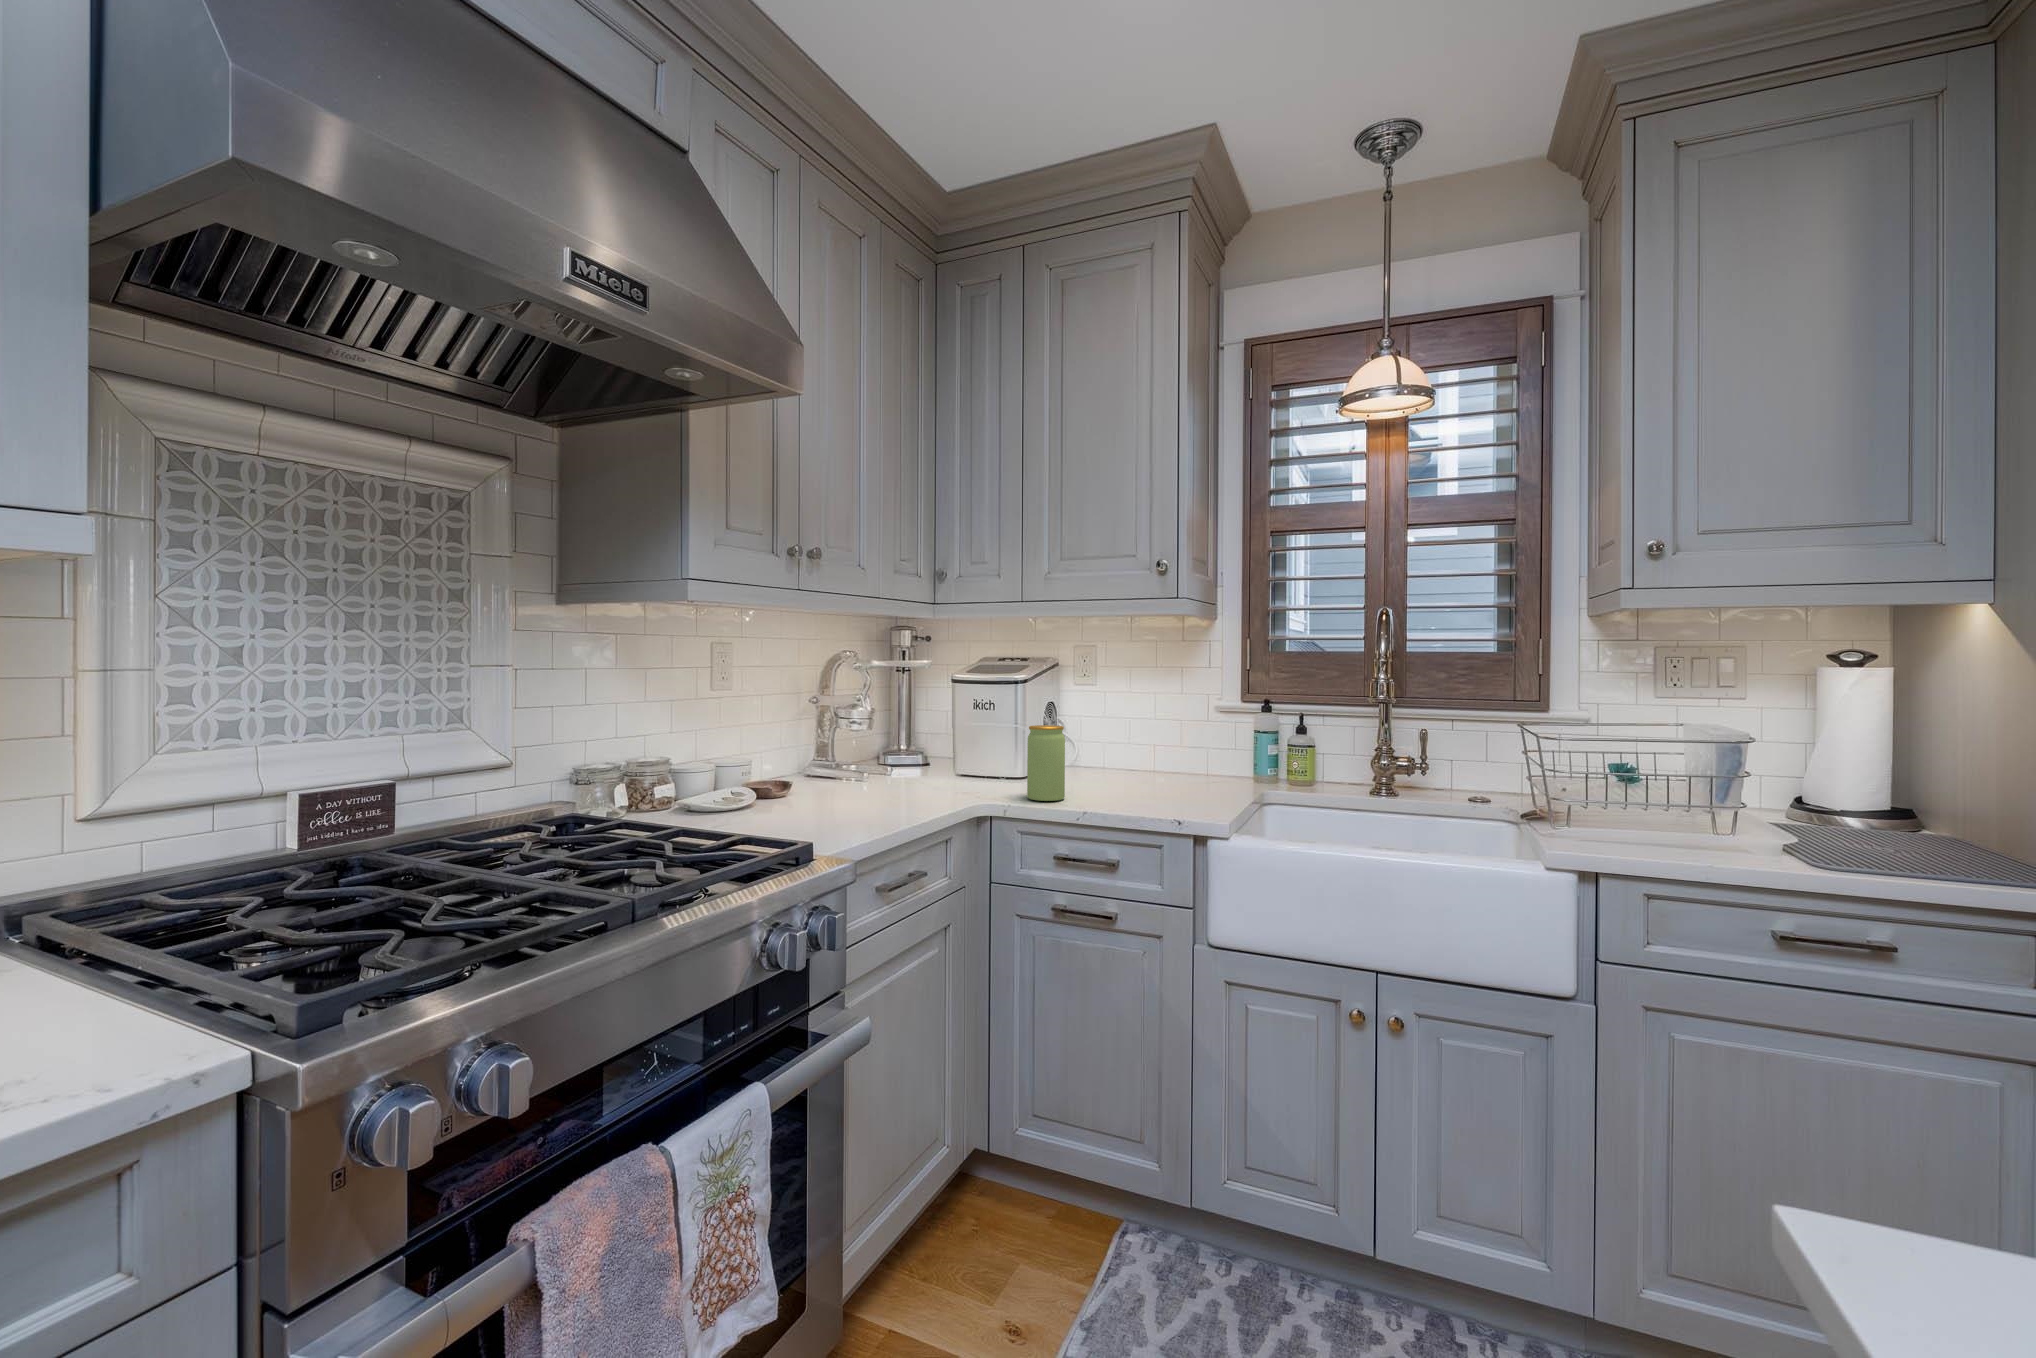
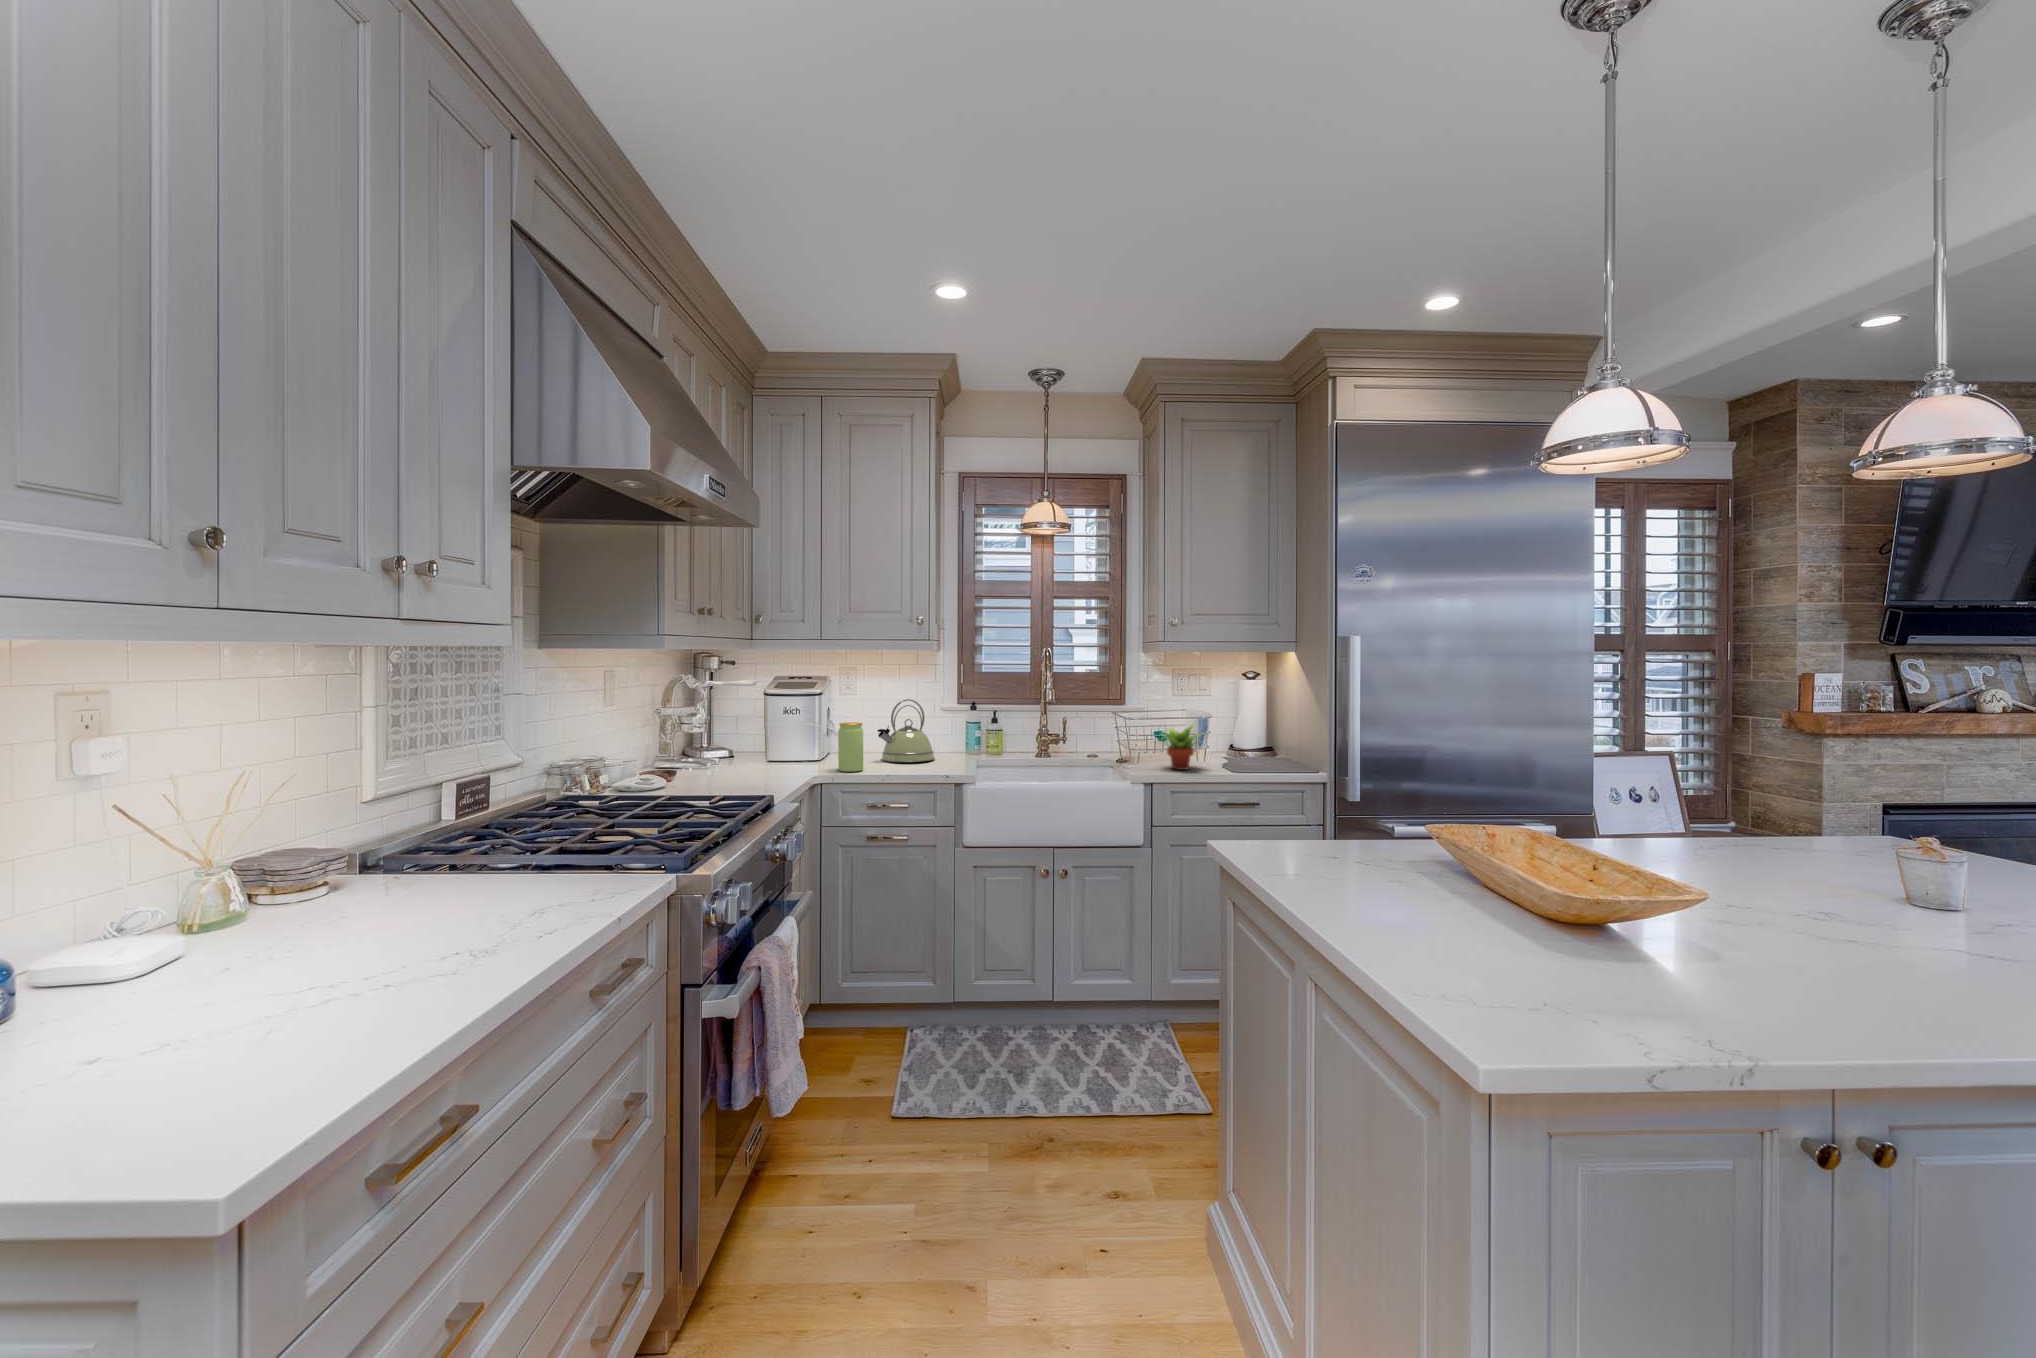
kettle: none [1100,693,1192,792] -> present [877,699,935,762]
succulent plant: none [1614,749,1733,845] -> present [1161,724,1199,770]

